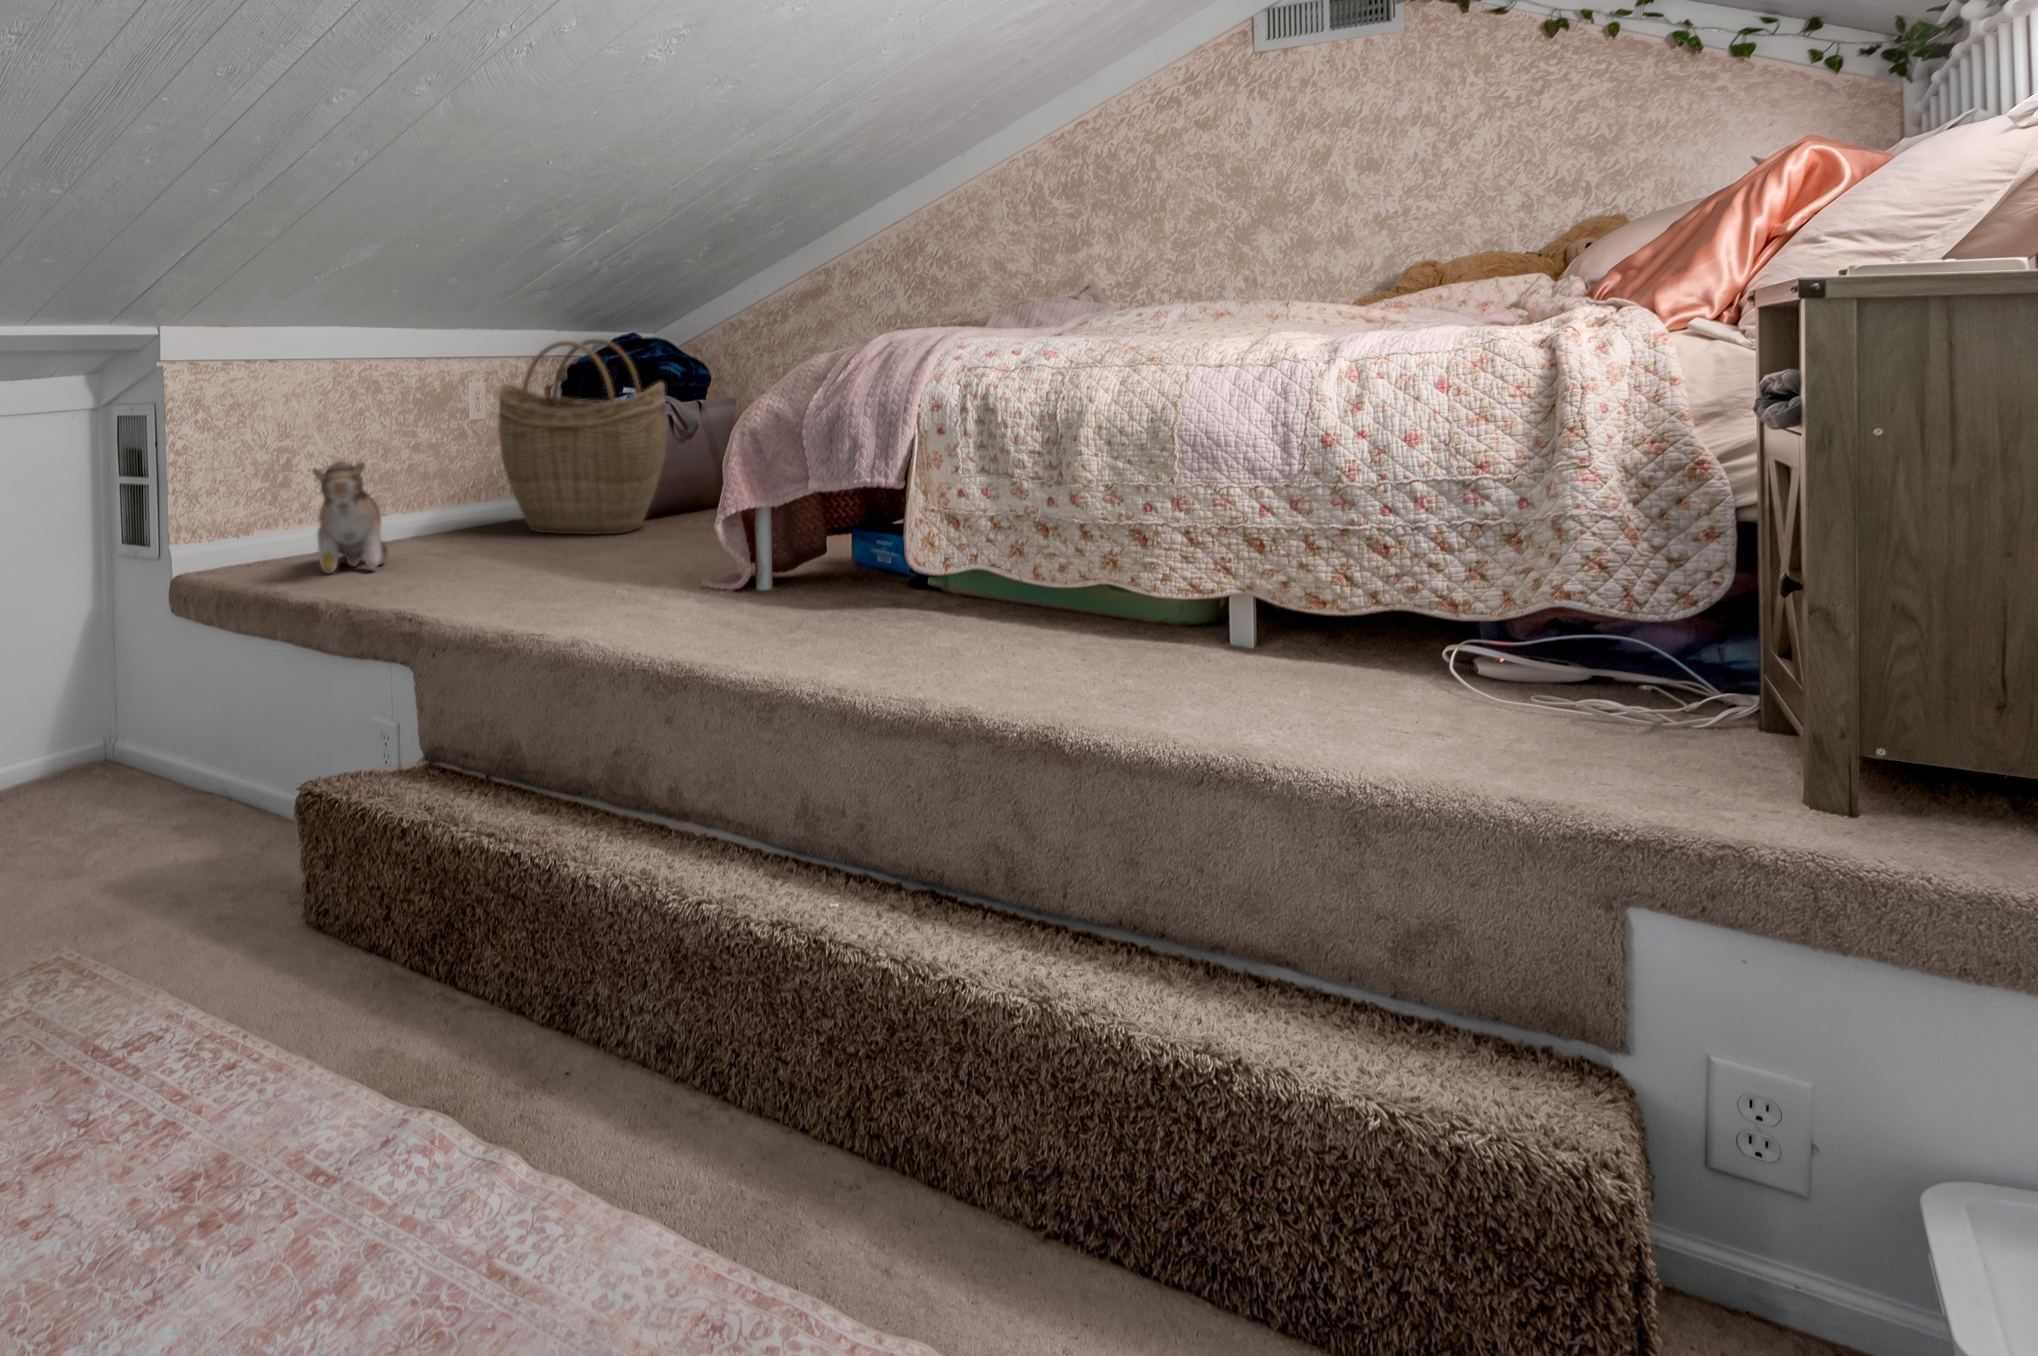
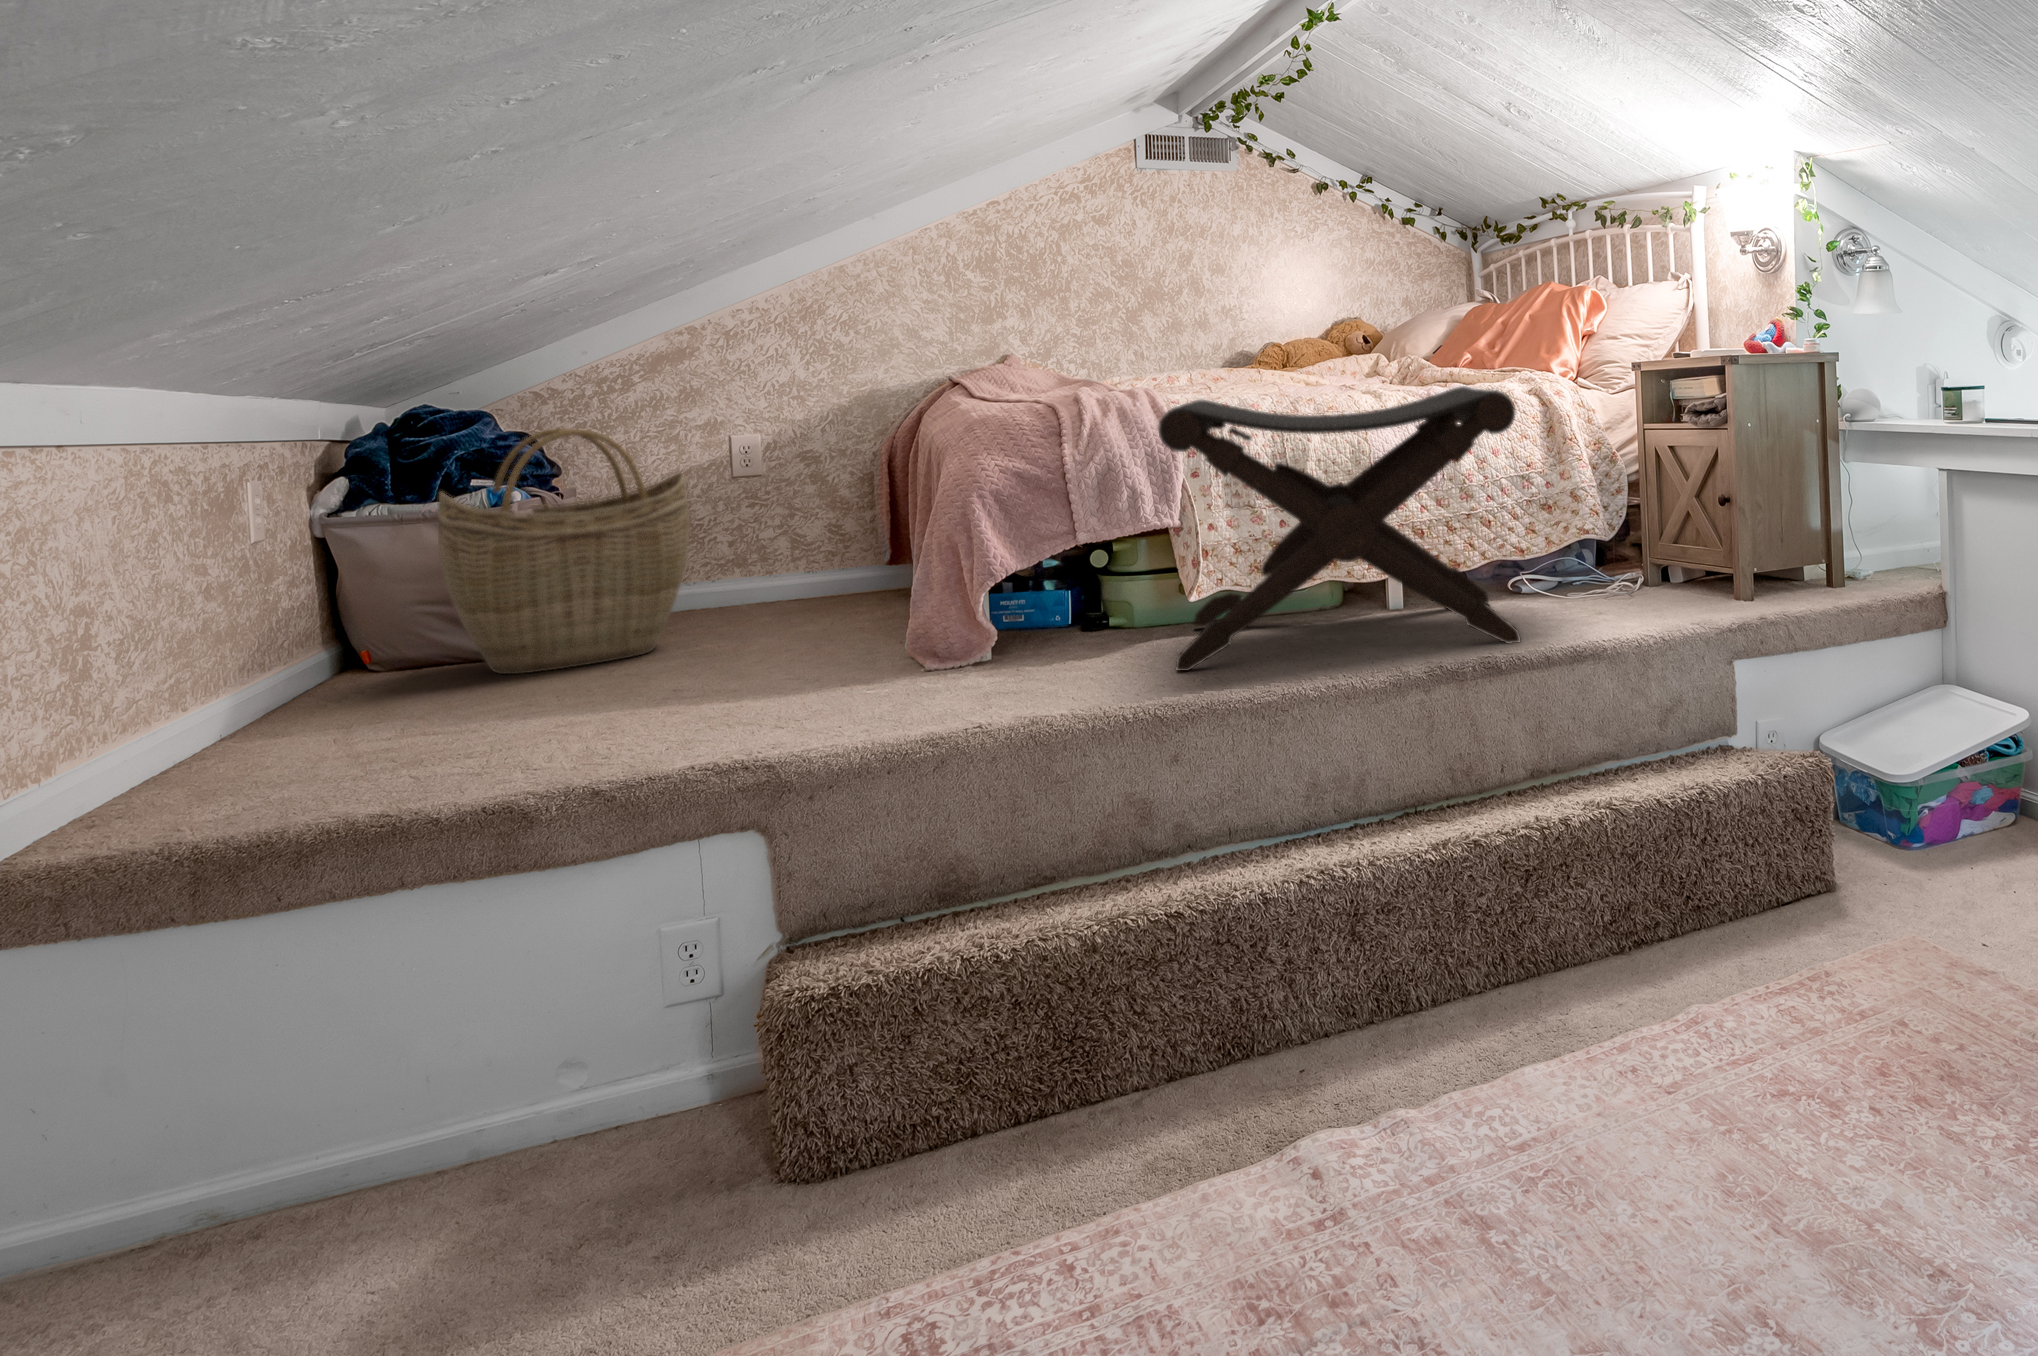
footstool: none [786,333,1367,736] -> present [1158,386,1520,671]
plush toy: present [313,461,388,573] -> none [300,593,460,763]

